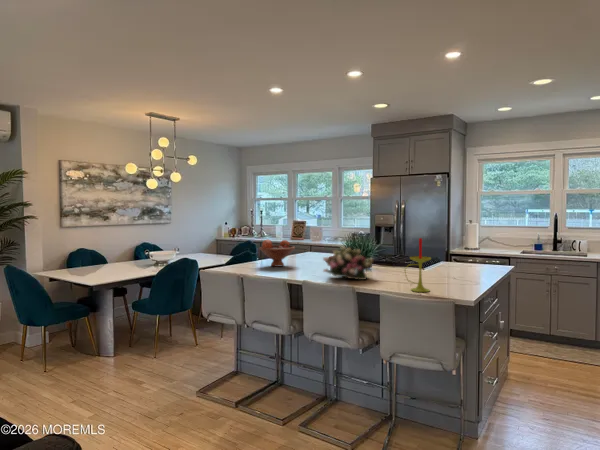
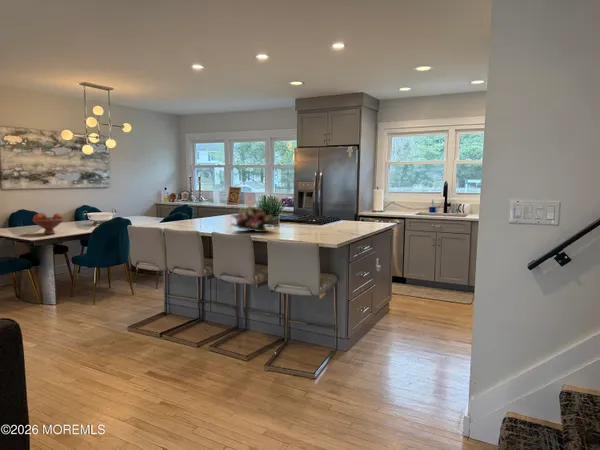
candle: present [405,238,431,292] -> none [289,197,310,239]
fruit bowl: present [260,239,295,267] -> present [33,213,64,234]

